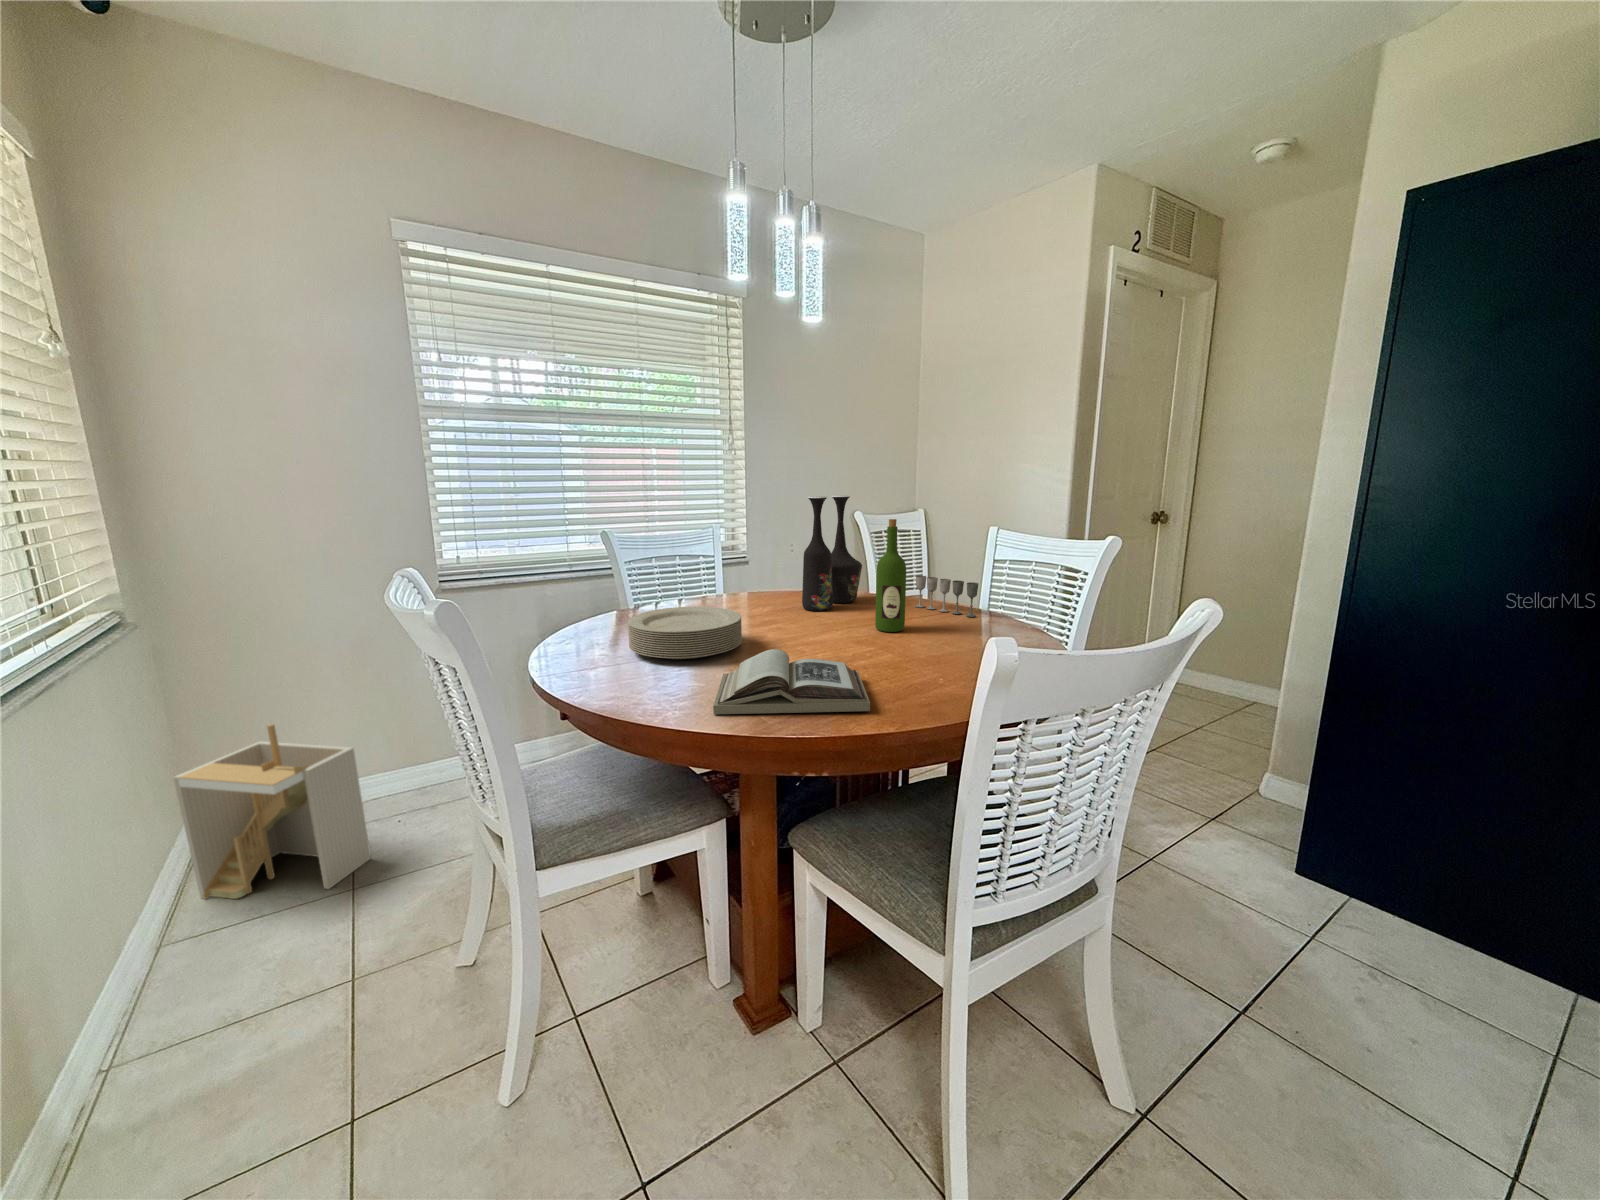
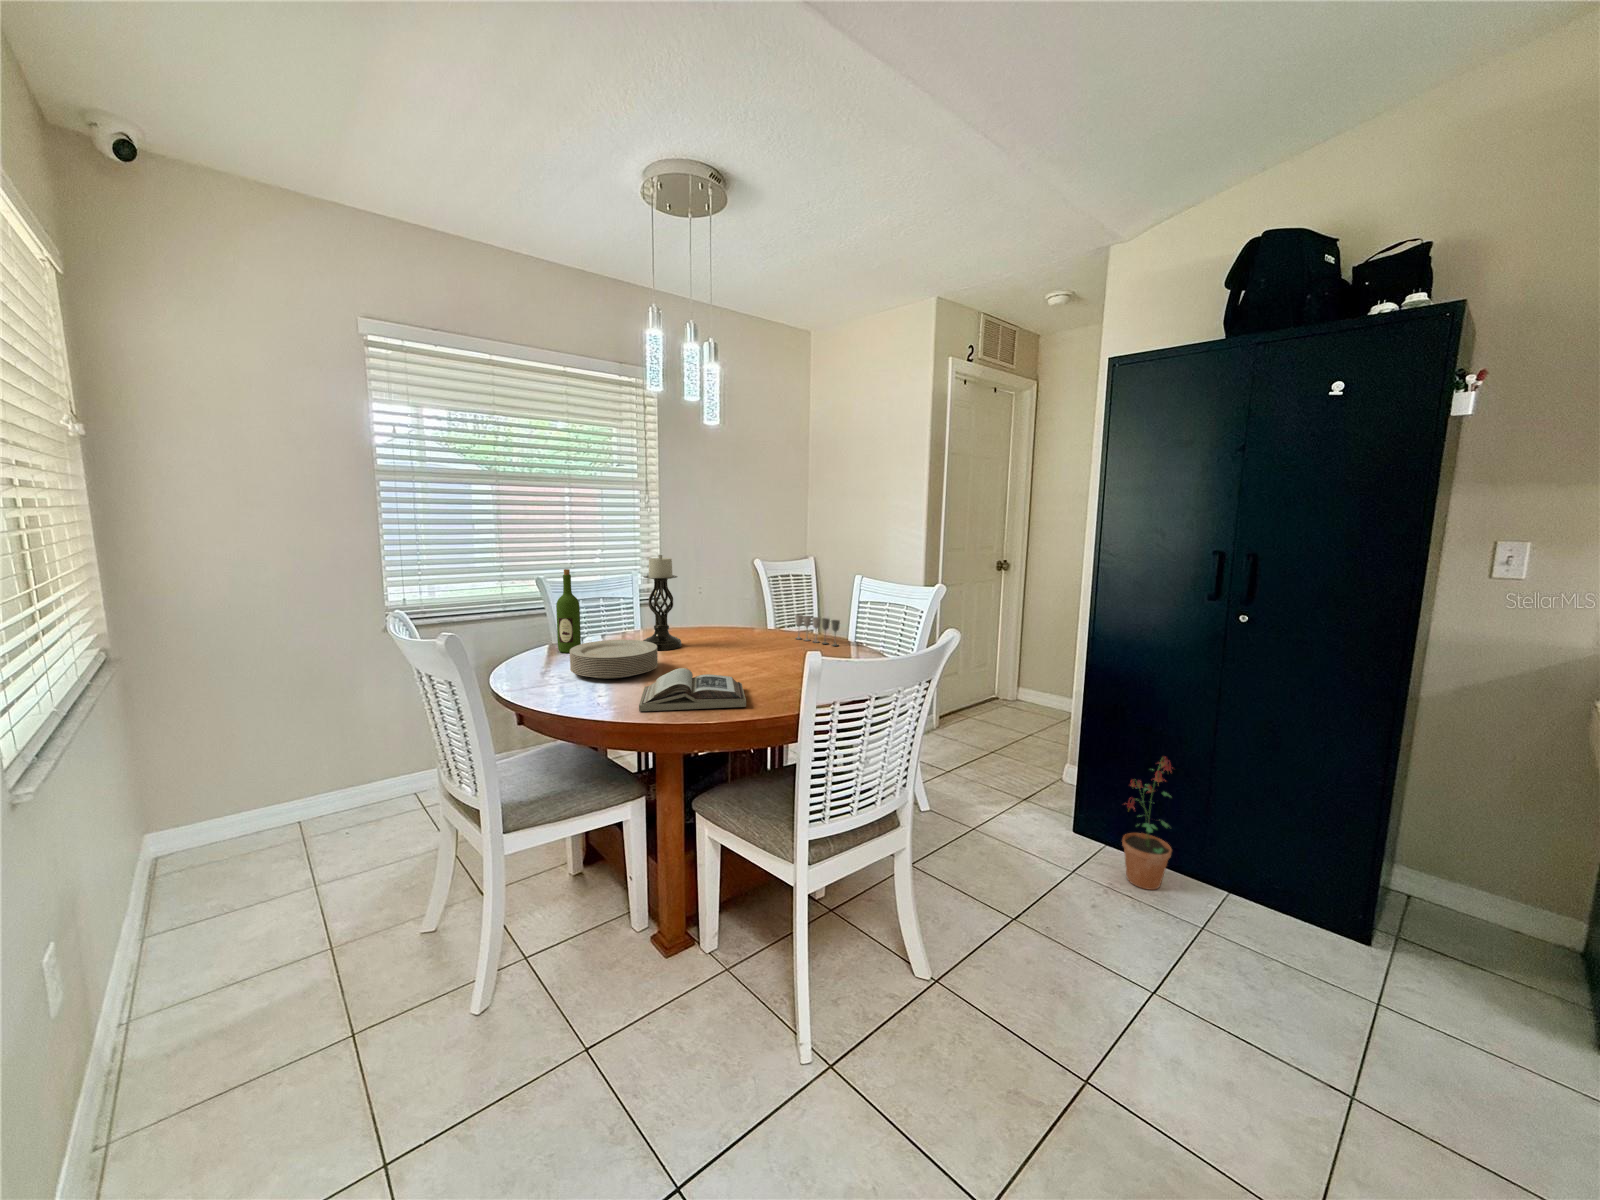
vase: present [802,495,862,611] -> none [706,552,754,643]
candle holder: none [723,498,772,620] -> present [643,555,682,650]
wine bottle: present [875,519,906,632] -> present [556,569,581,653]
storage bin: present [174,724,371,900] -> none [151,745,324,904]
potted plant: none [1399,788,1503,981] -> present [1122,757,1172,890]

